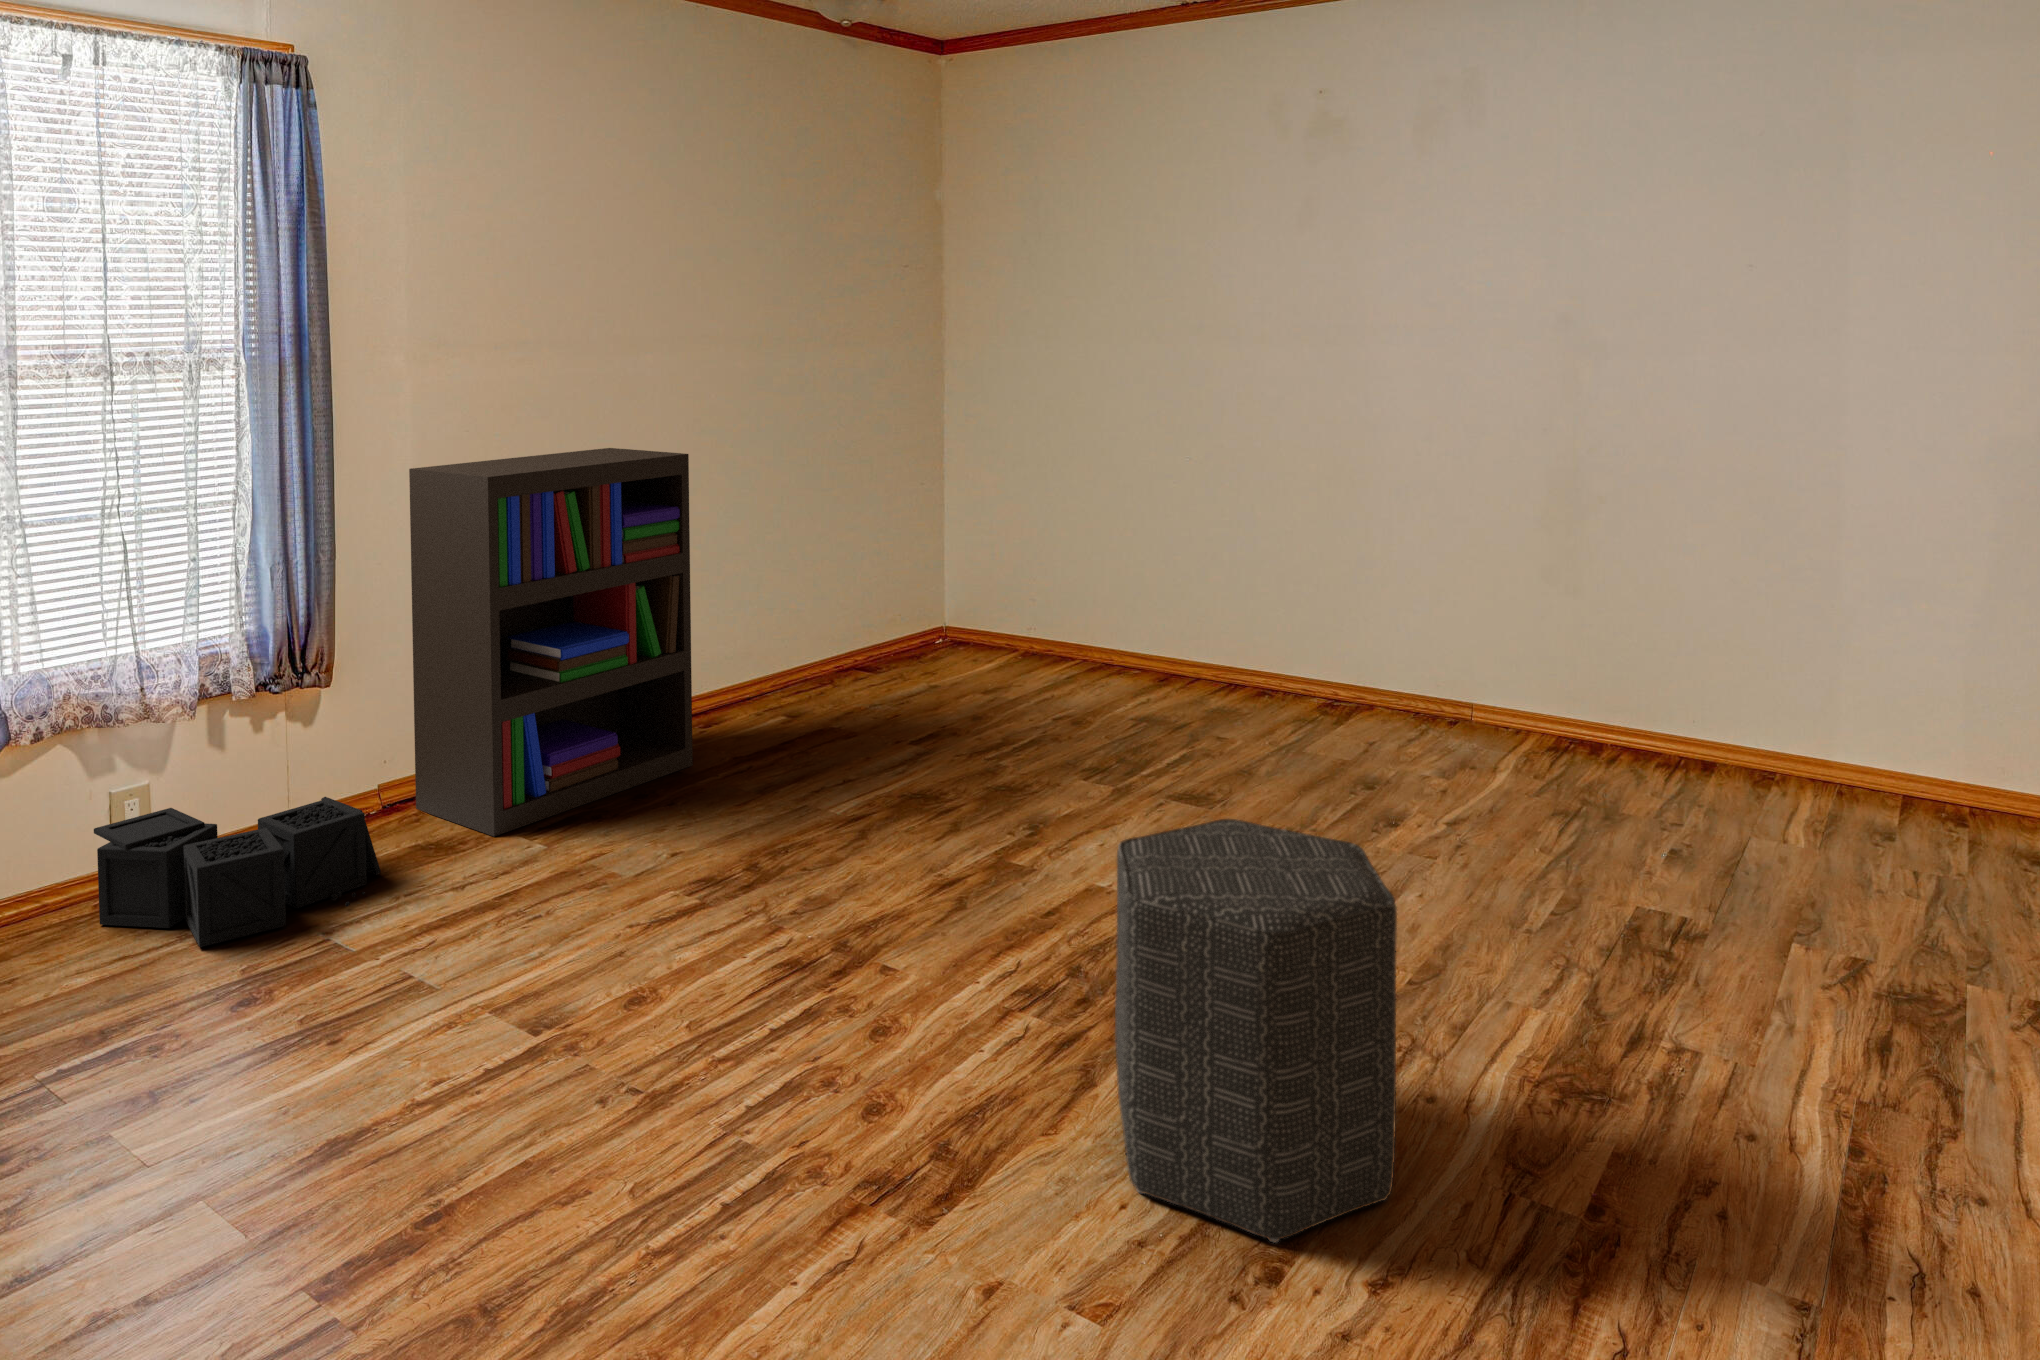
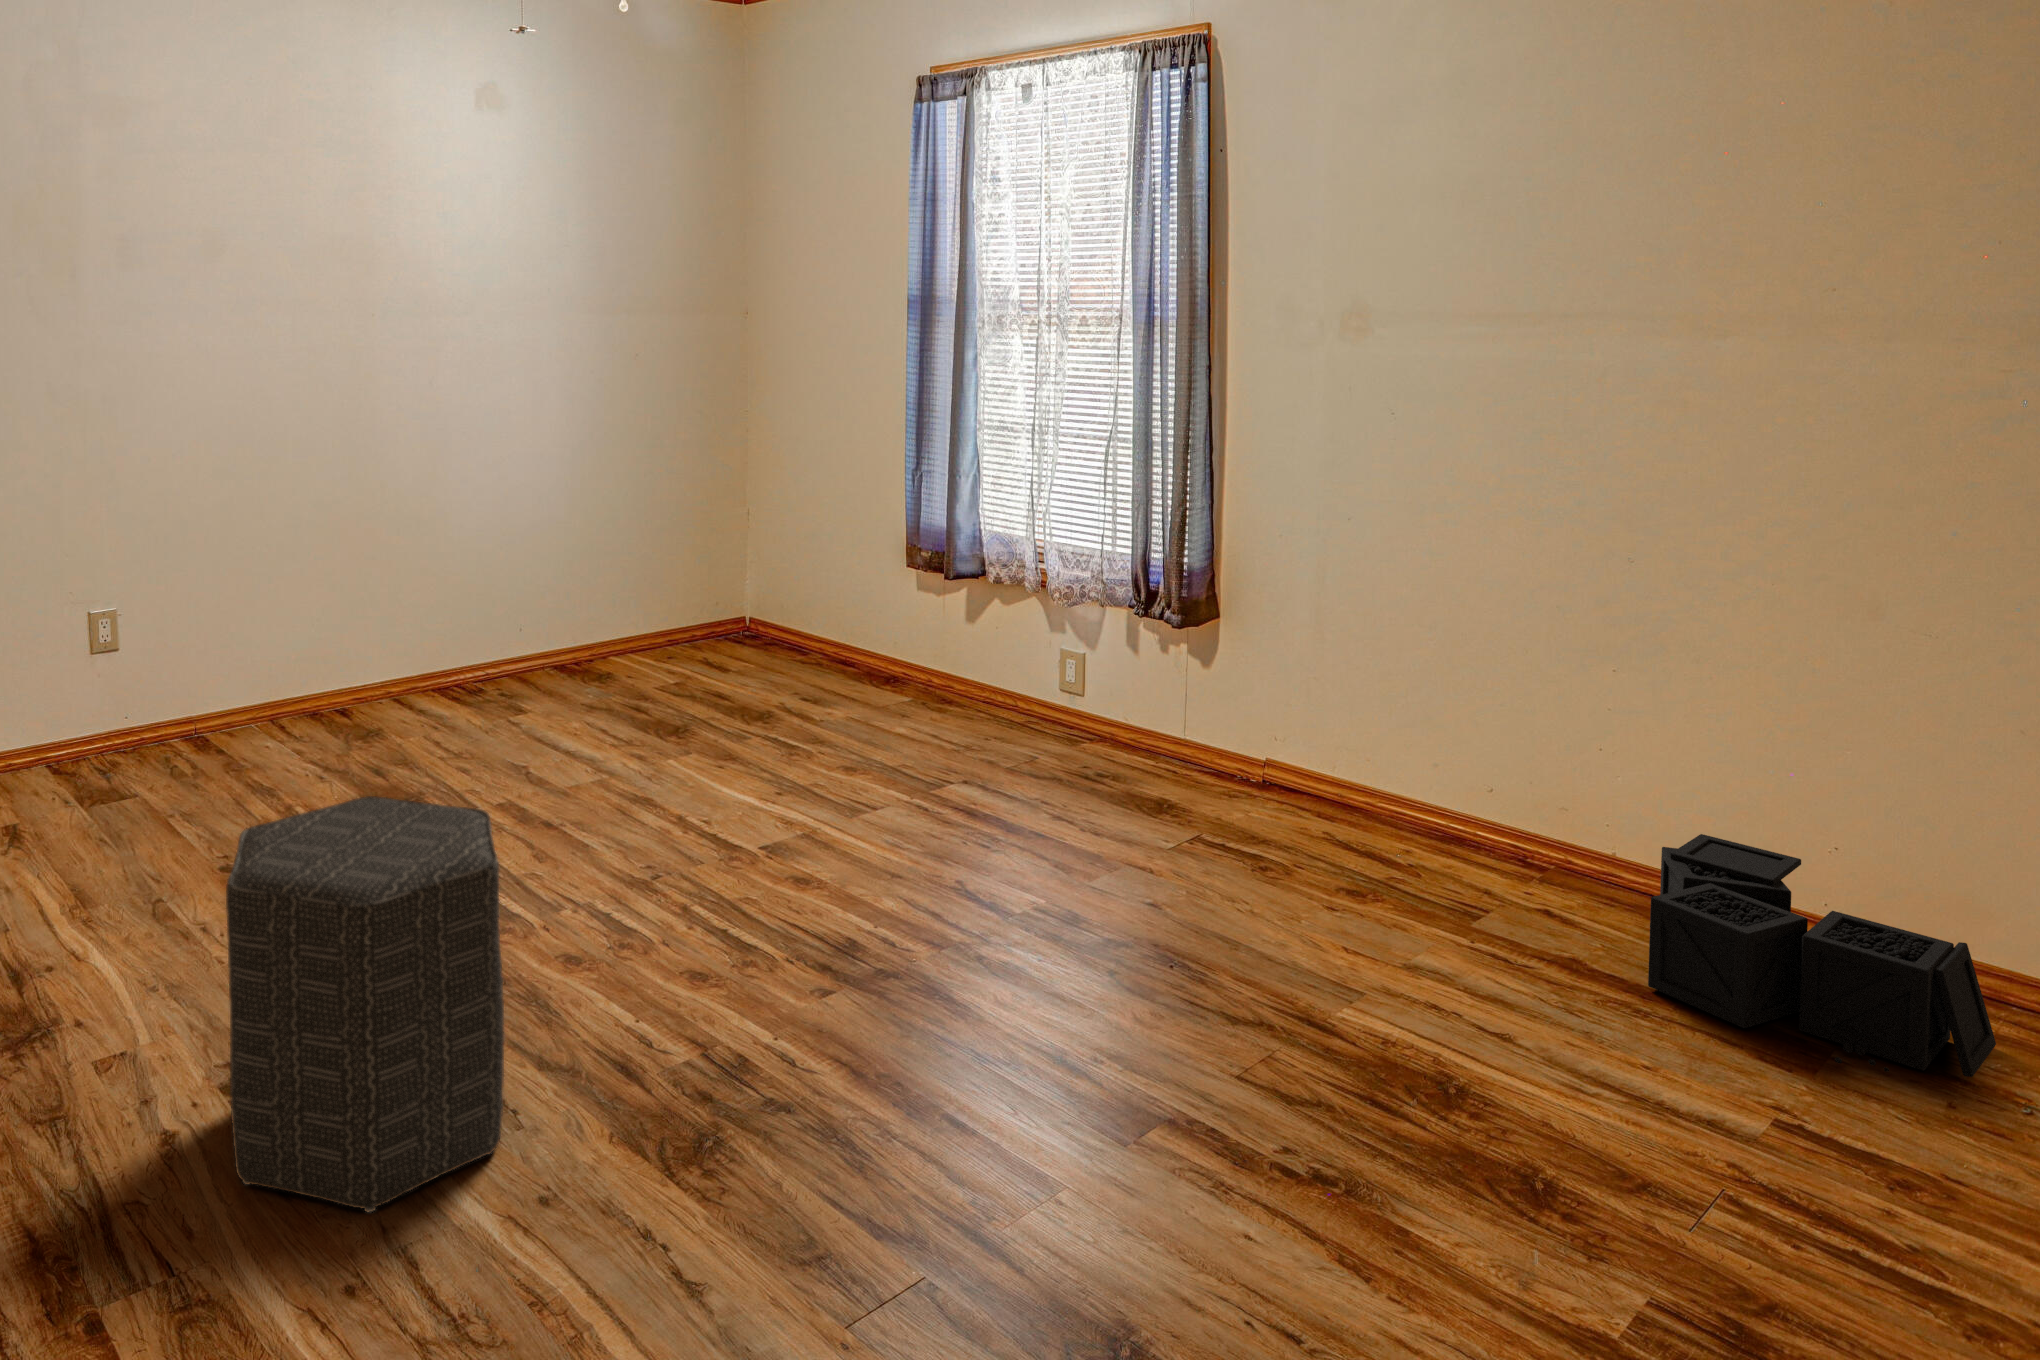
bookshelf: present [409,448,693,836] -> none [1206,439,1592,931]
storage bin: present [94,797,381,947] -> present [1648,834,1996,1077]

